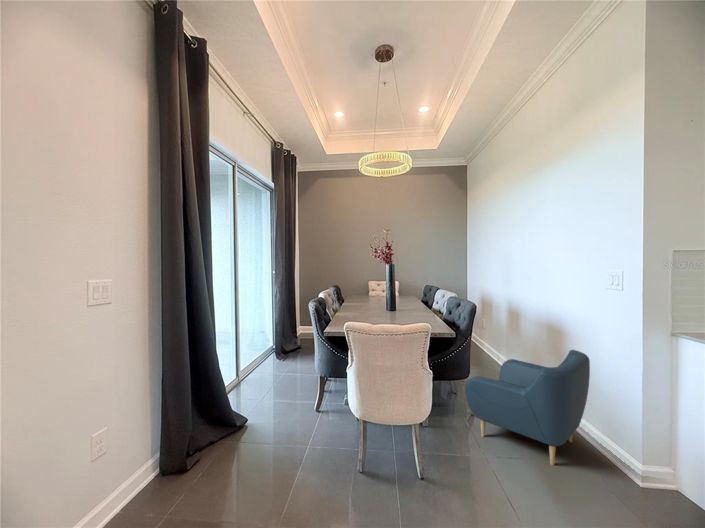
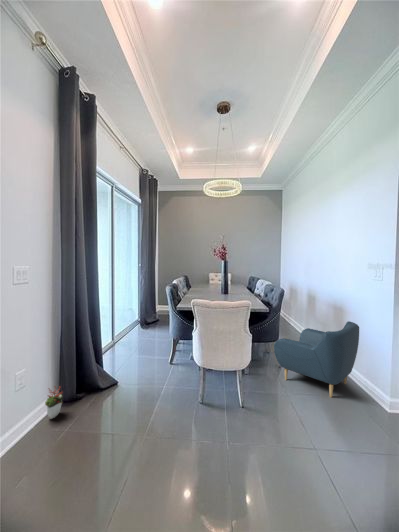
decorative plant: none [126,457,154,508] -> present [45,387,63,419]

